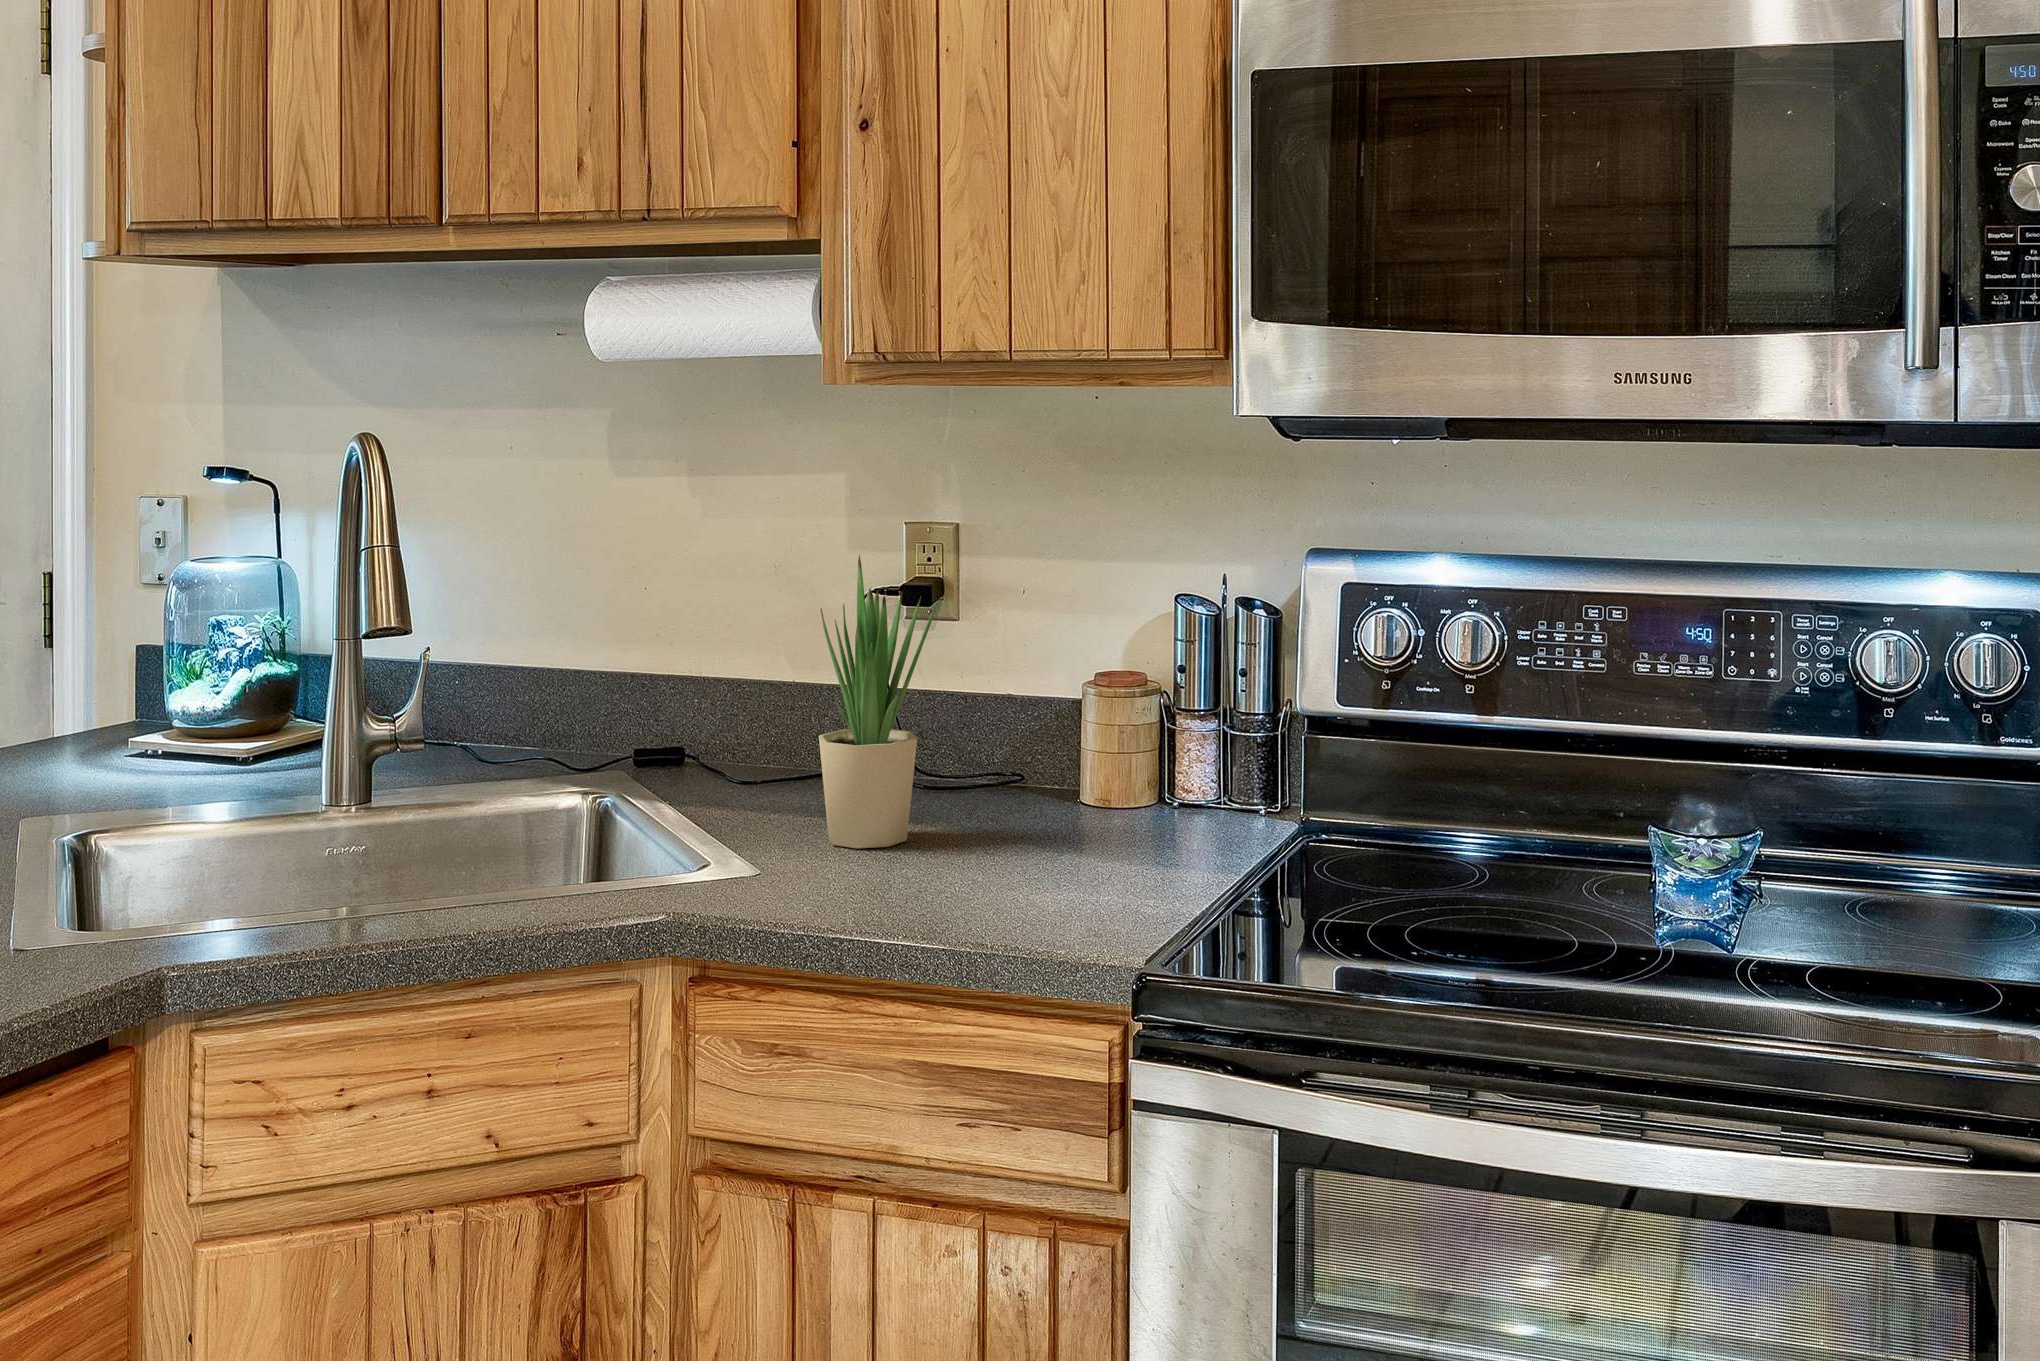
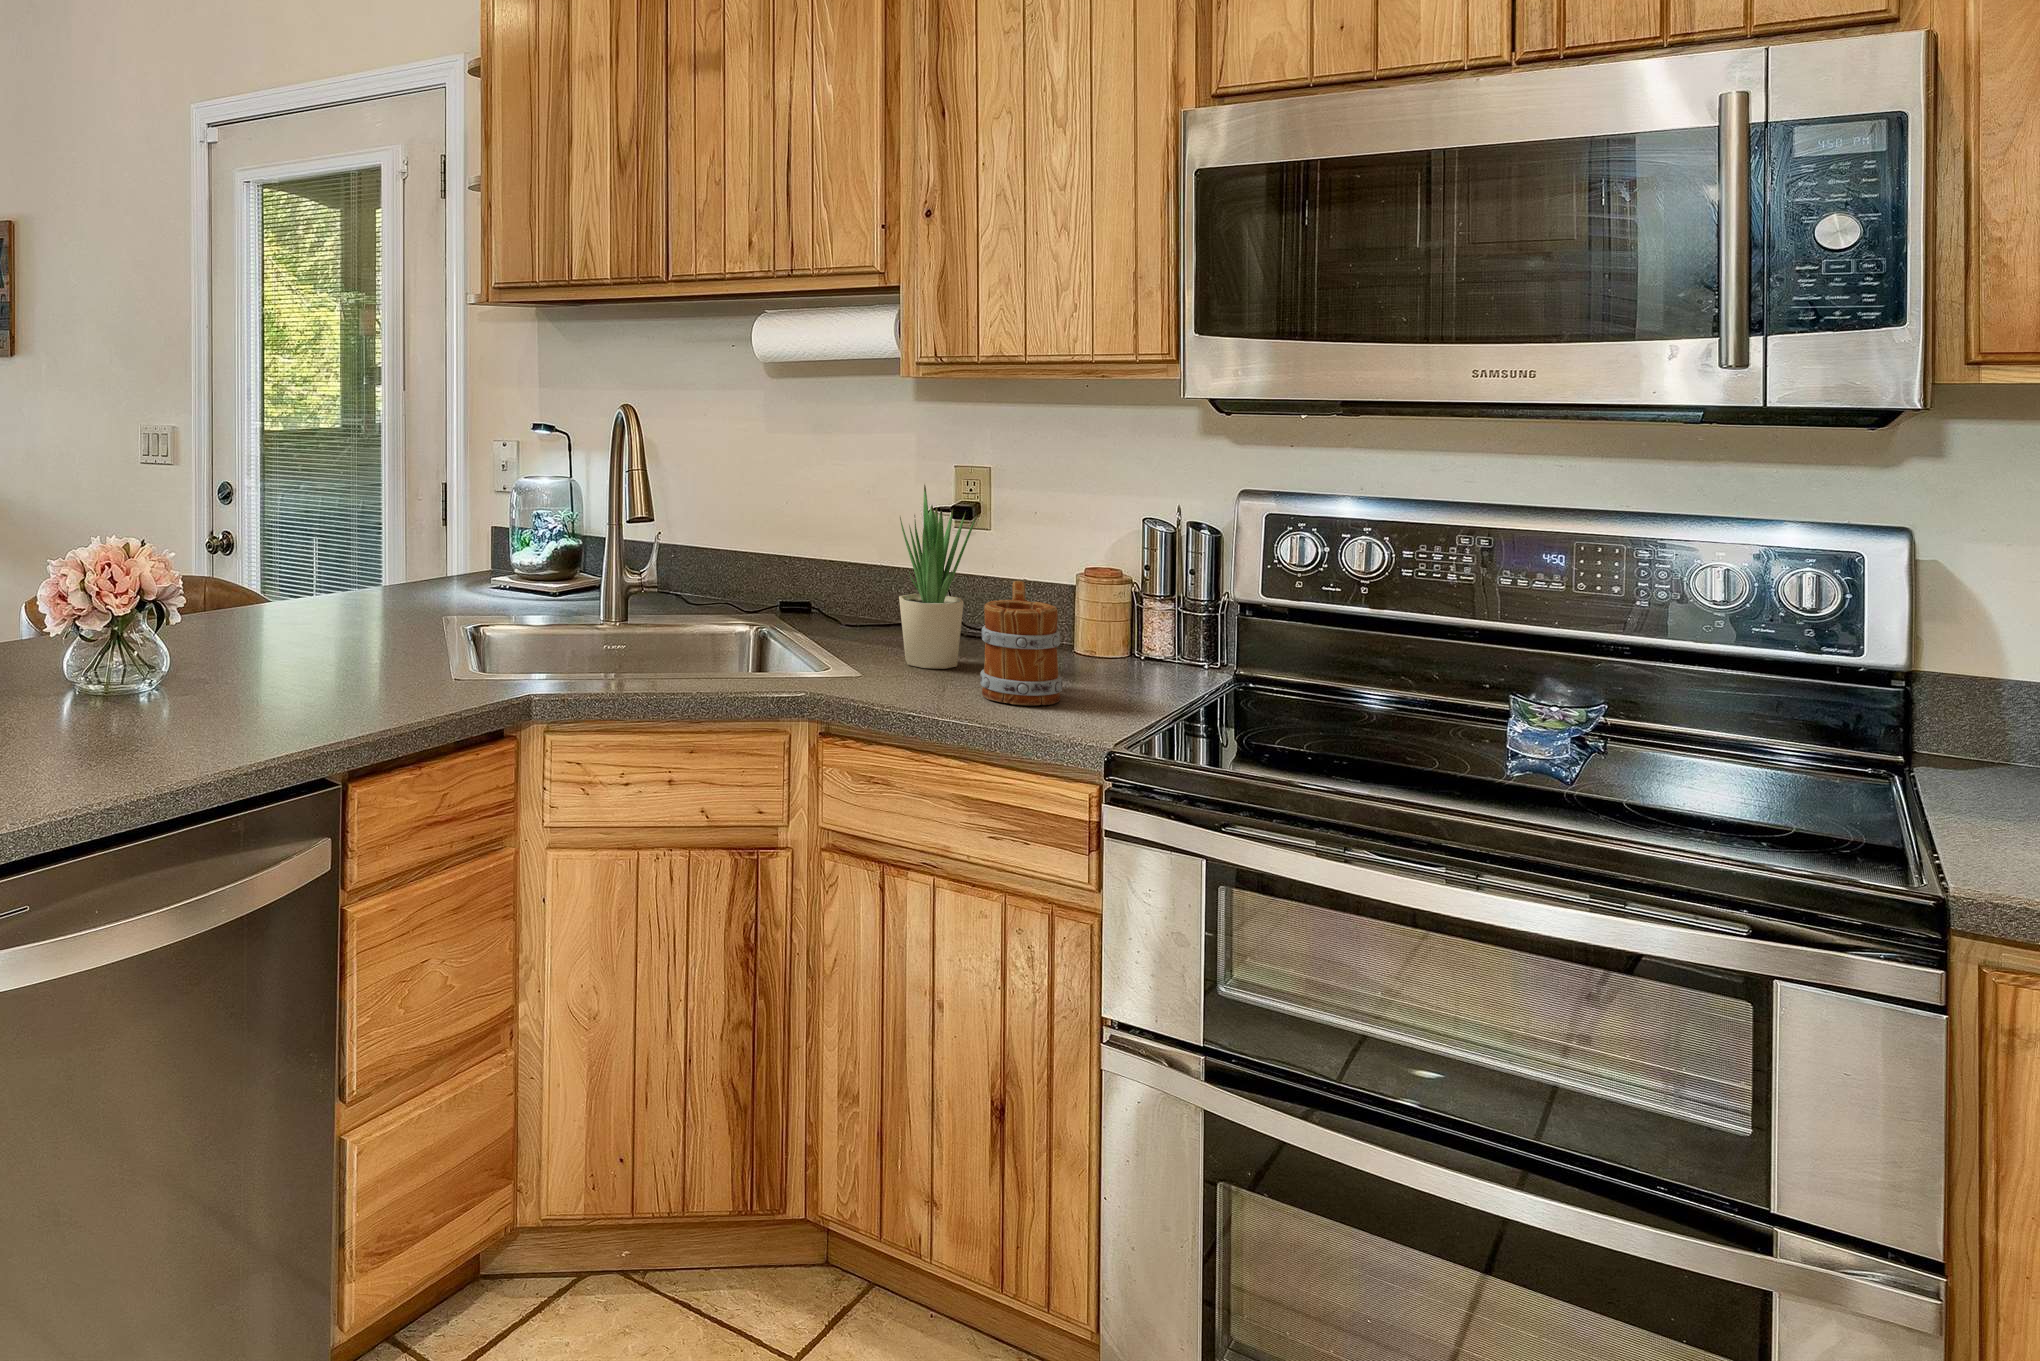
mug: none [943,703,1064,903] -> present [980,581,1062,705]

